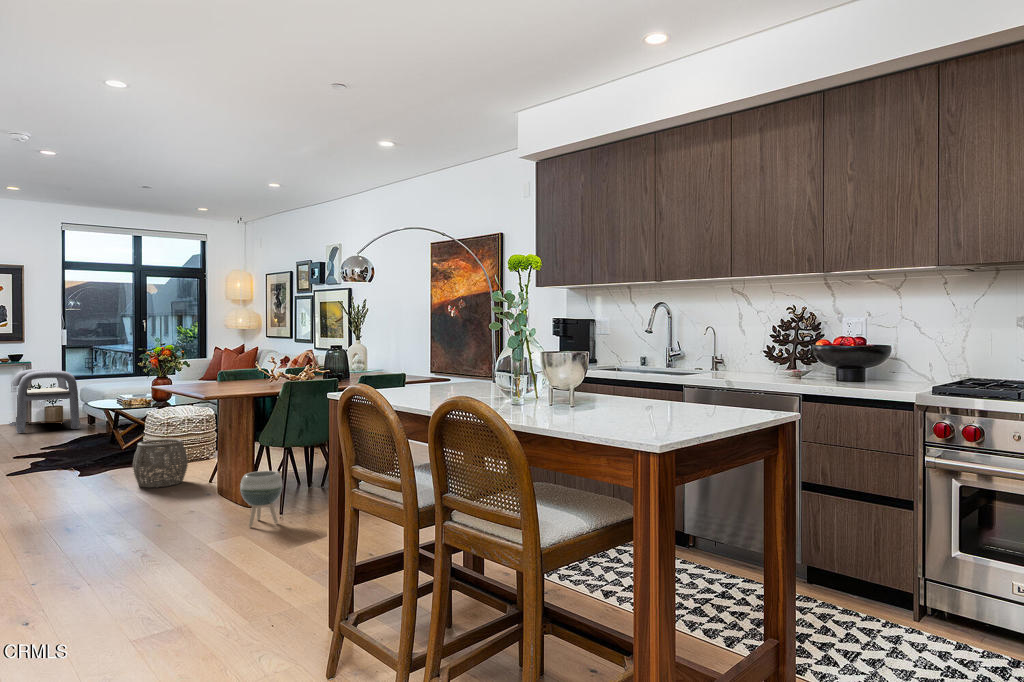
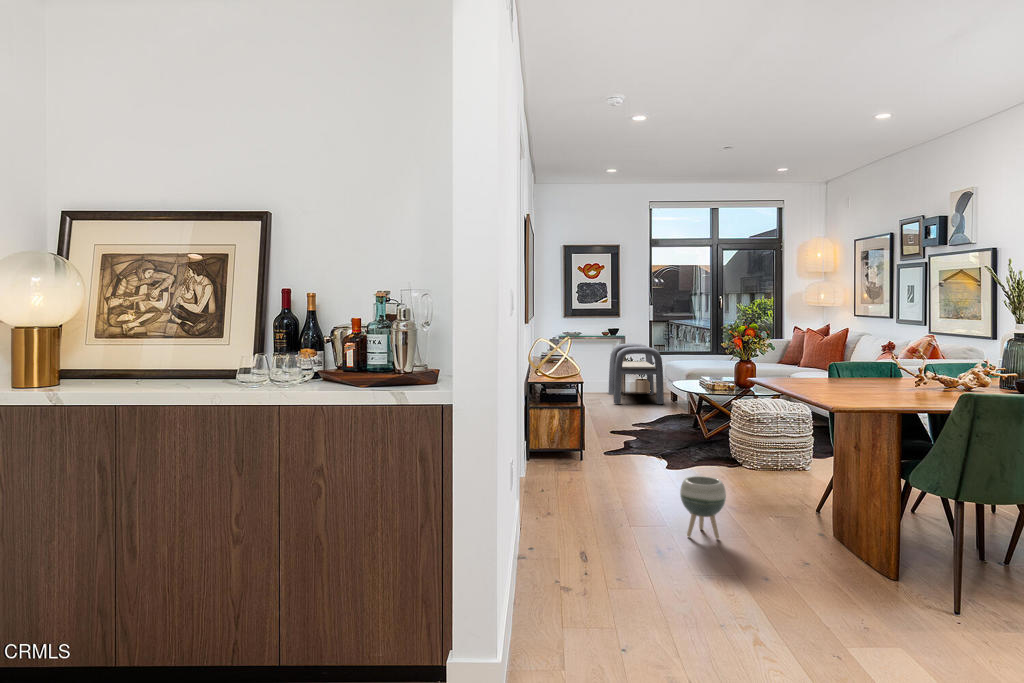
woven basket: present [133,439,188,488] -> none [726,445,789,507]
planter: present [240,471,282,527] -> present [680,476,726,539]

